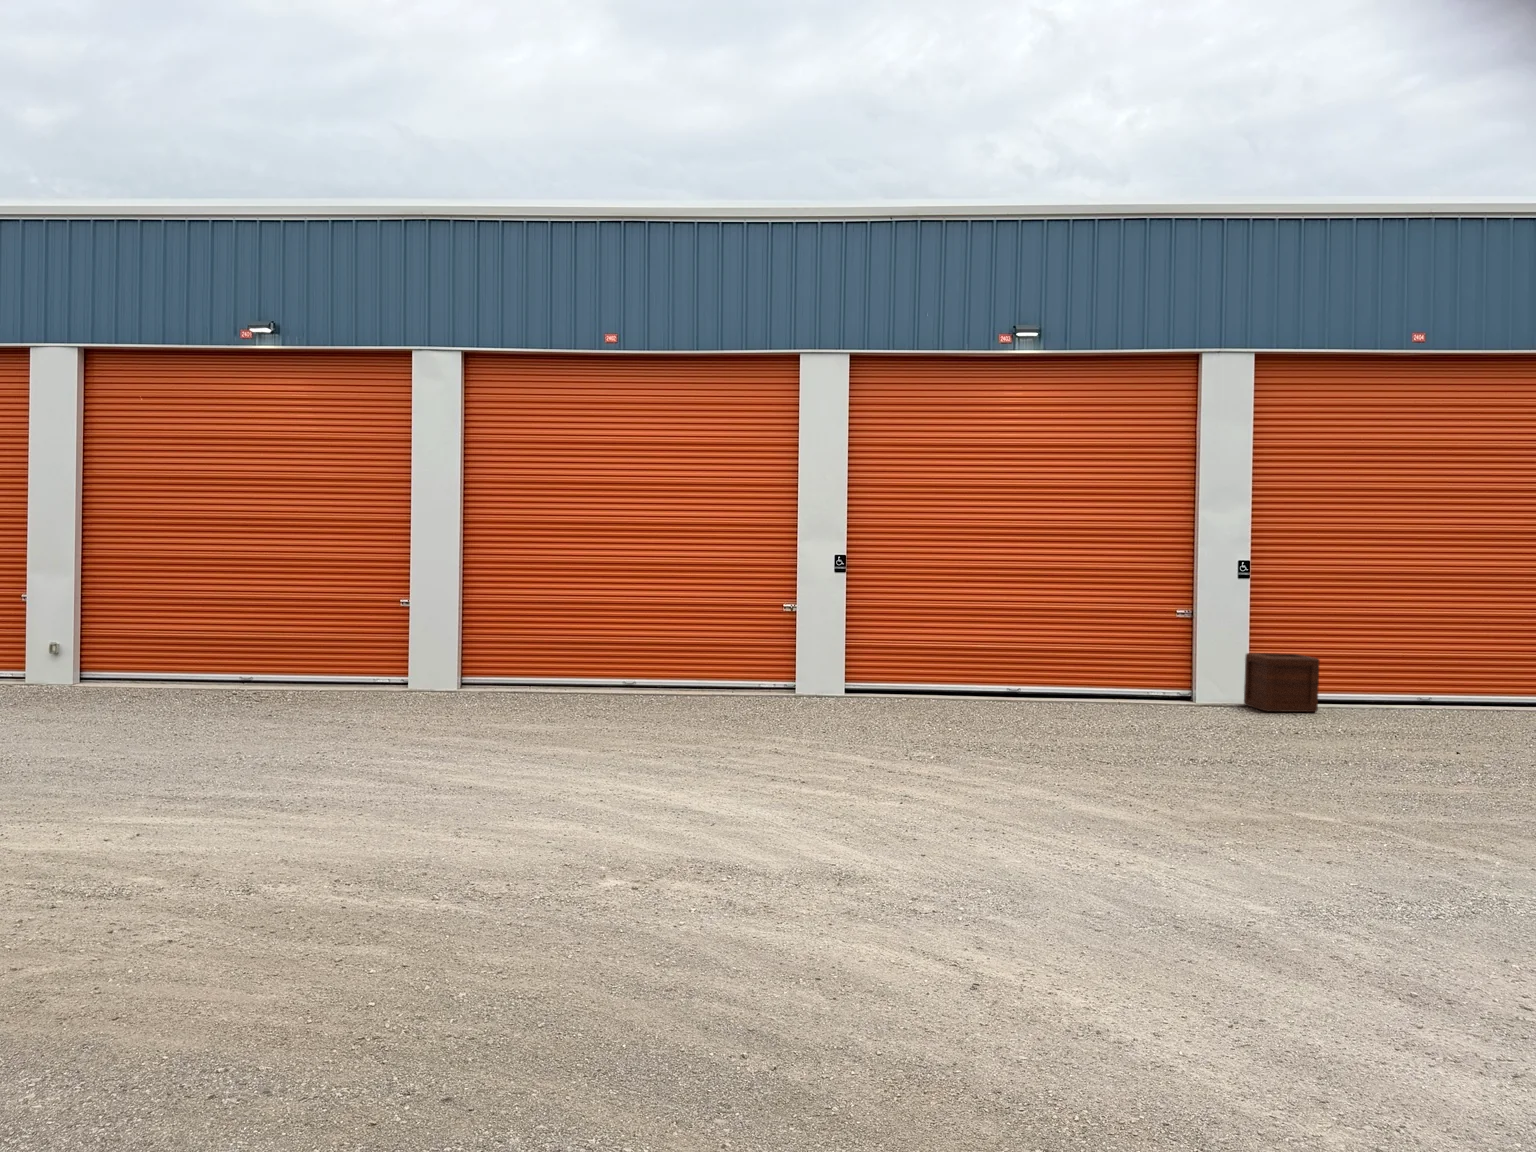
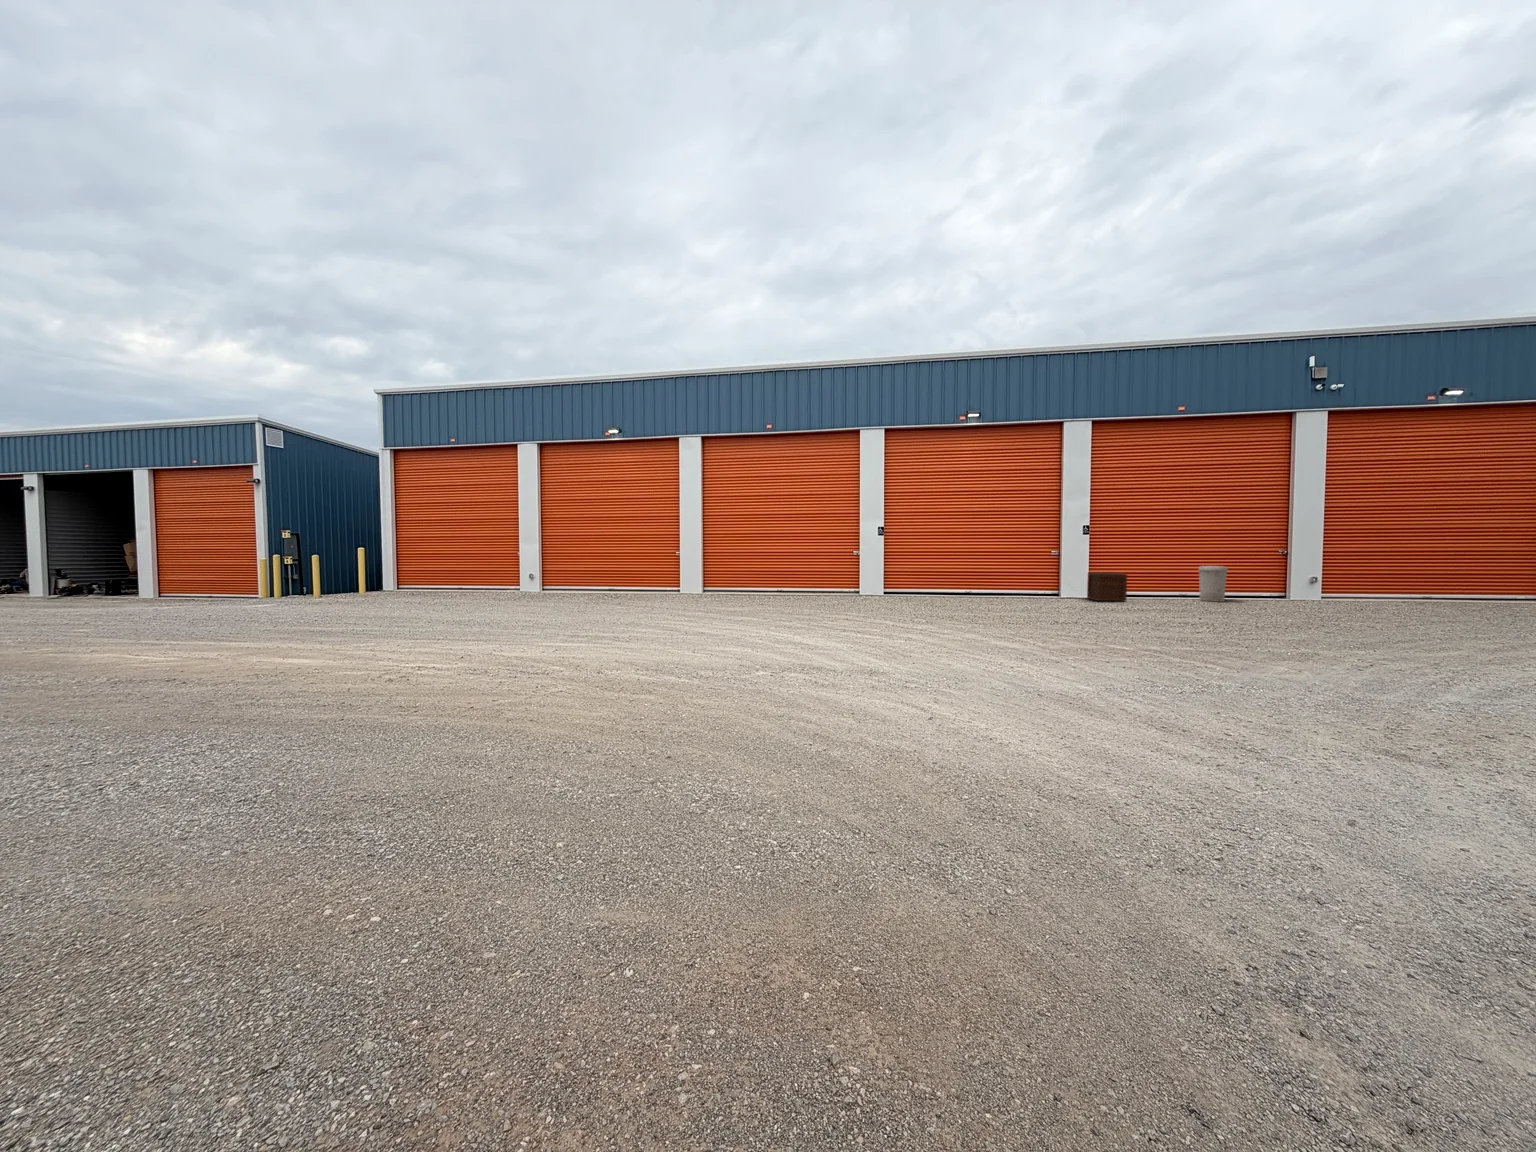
trash can: none [1445,643,1498,712] -> present [1199,566,1228,602]

